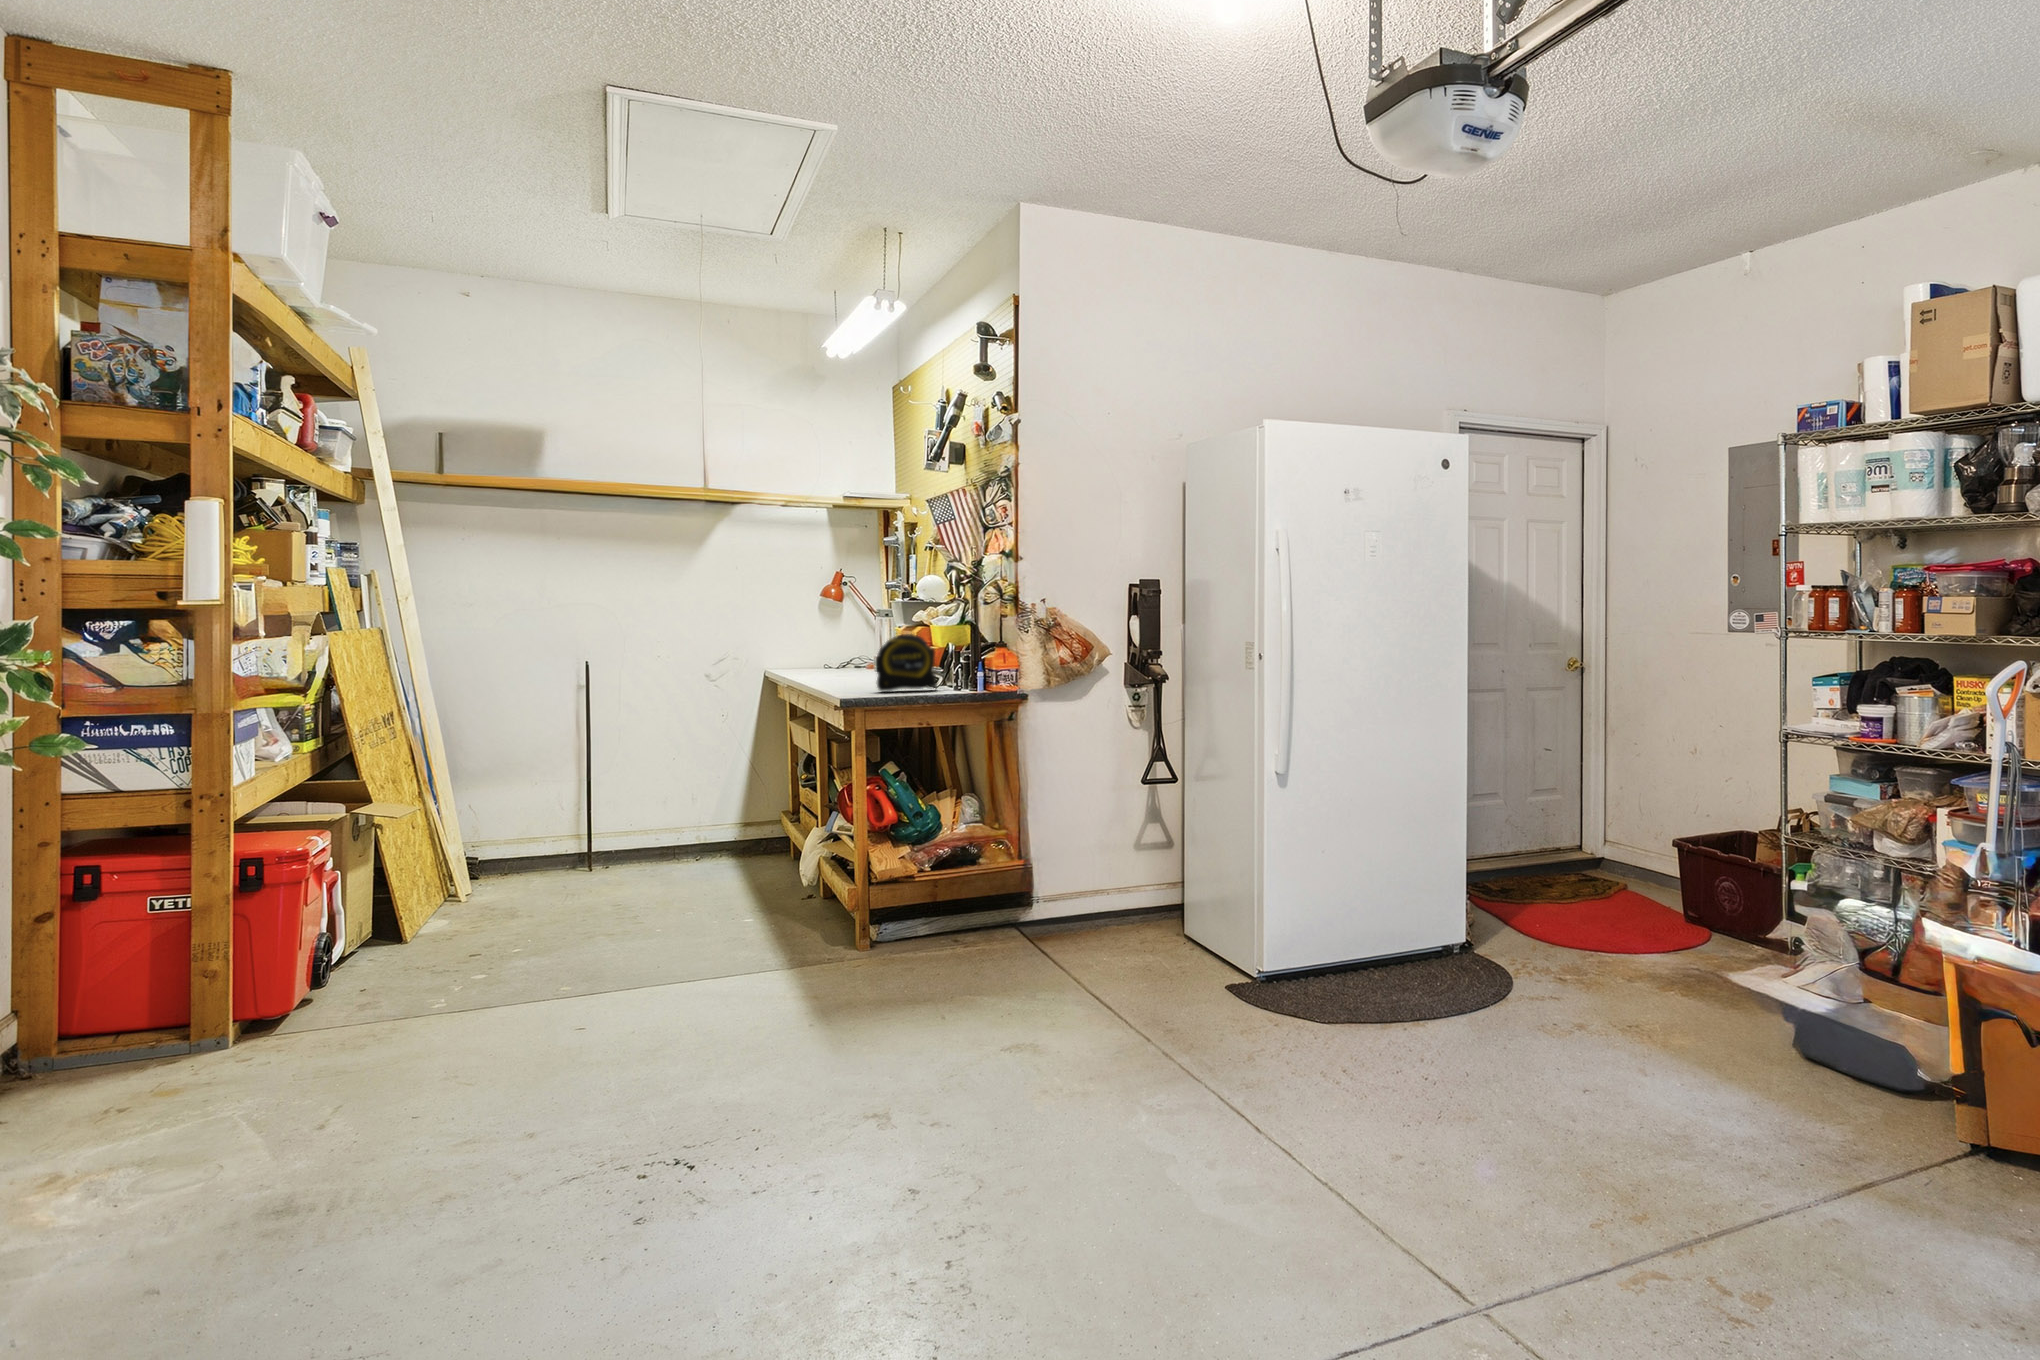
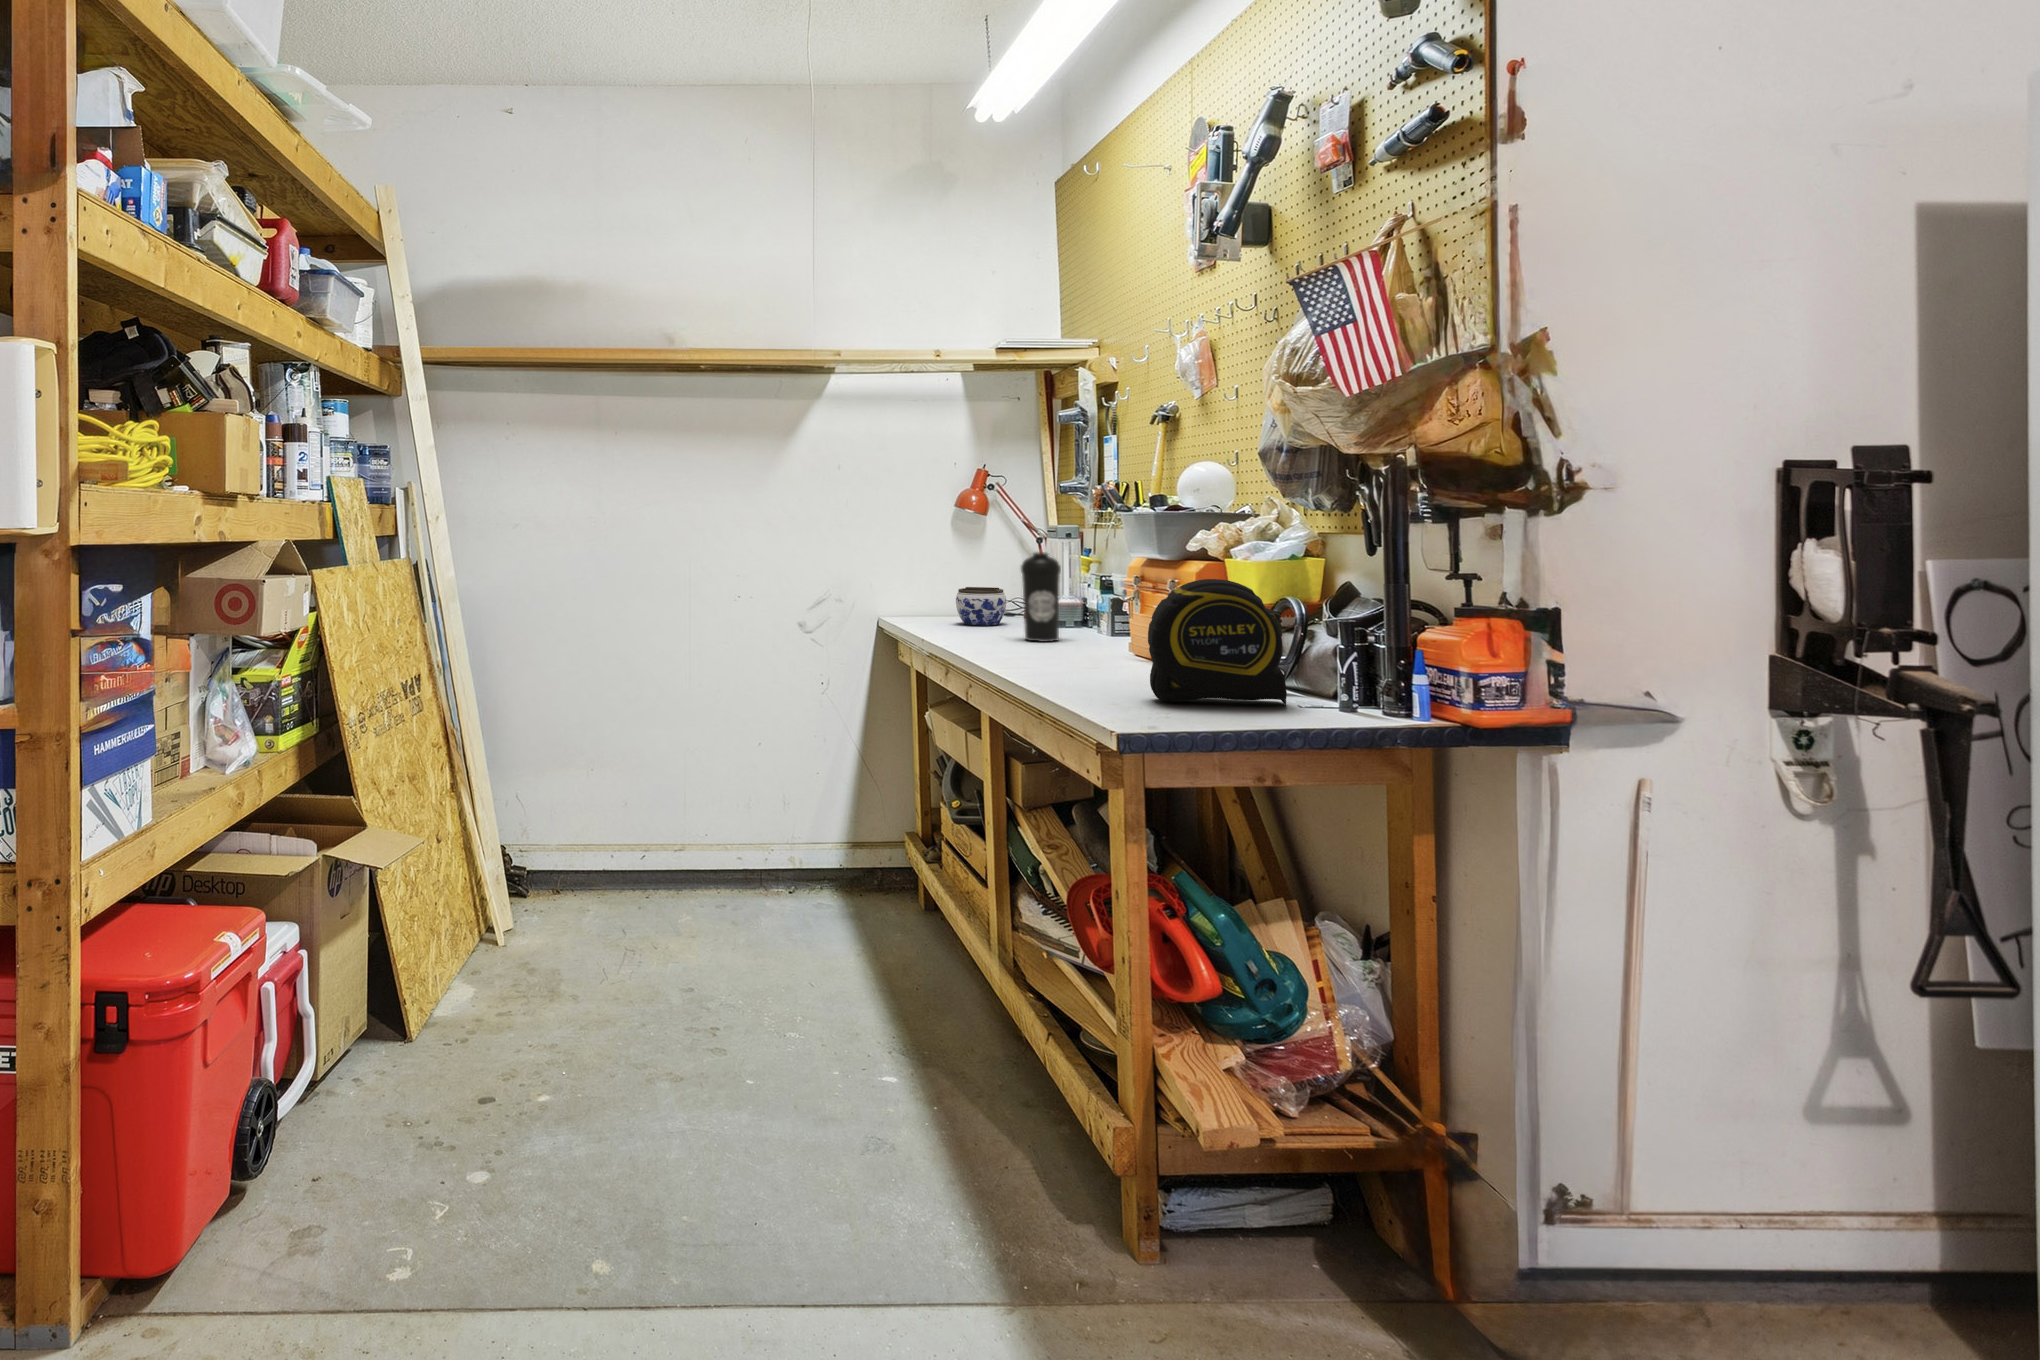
water bottle: none [846,627,871,680] -> present [1021,552,1061,642]
jar: none [812,652,847,676] -> present [956,587,1006,626]

